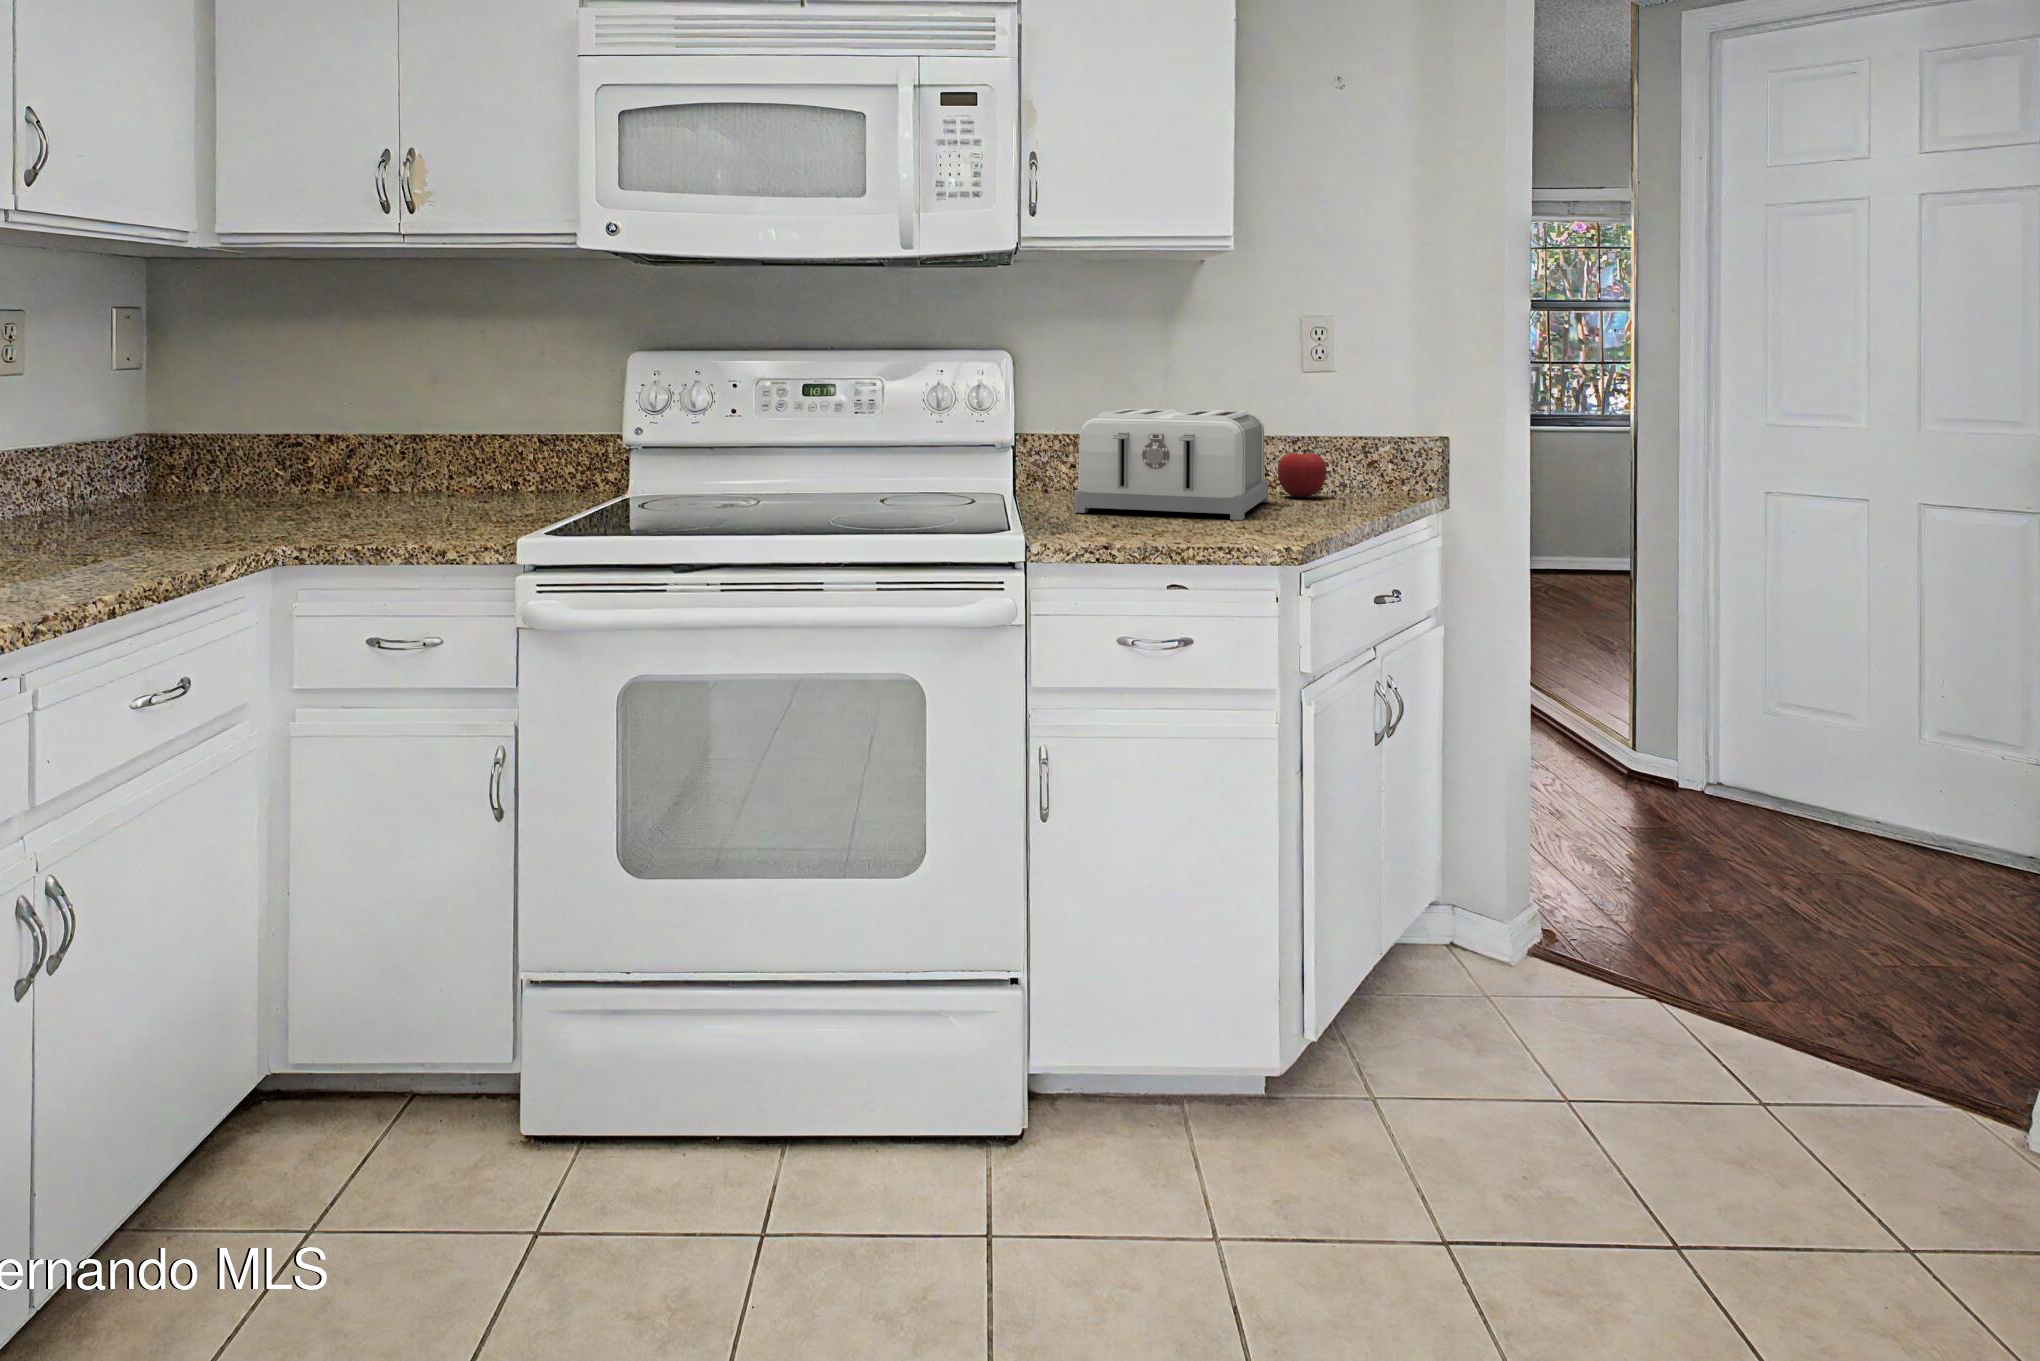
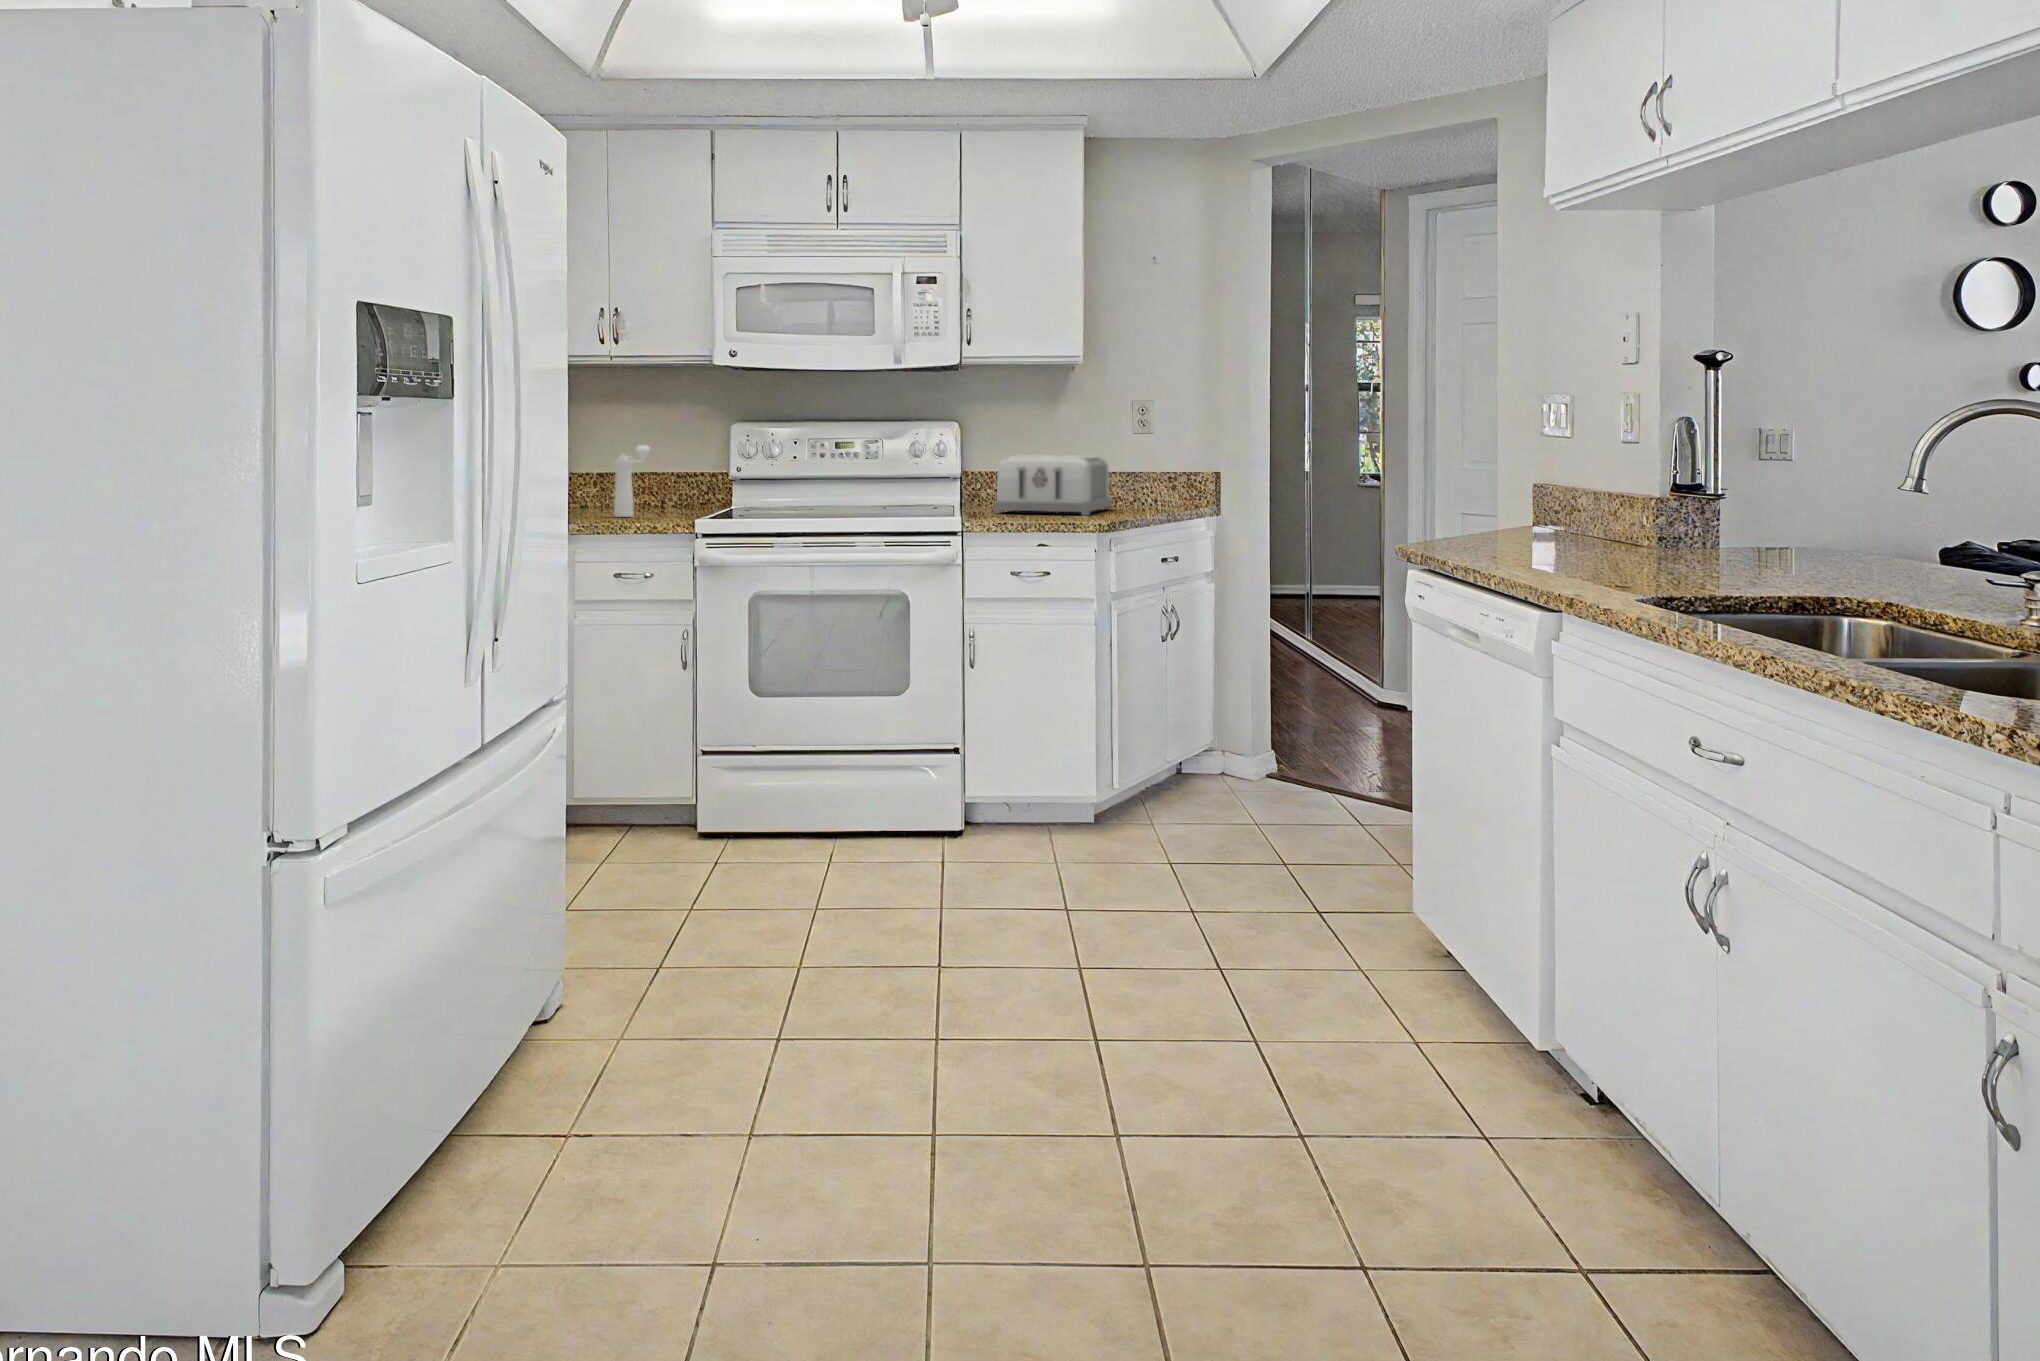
pepper mill: none [402,392,477,521] -> present [614,445,650,517]
fruit: present [1278,448,1327,497] -> none [1120,478,1149,508]

